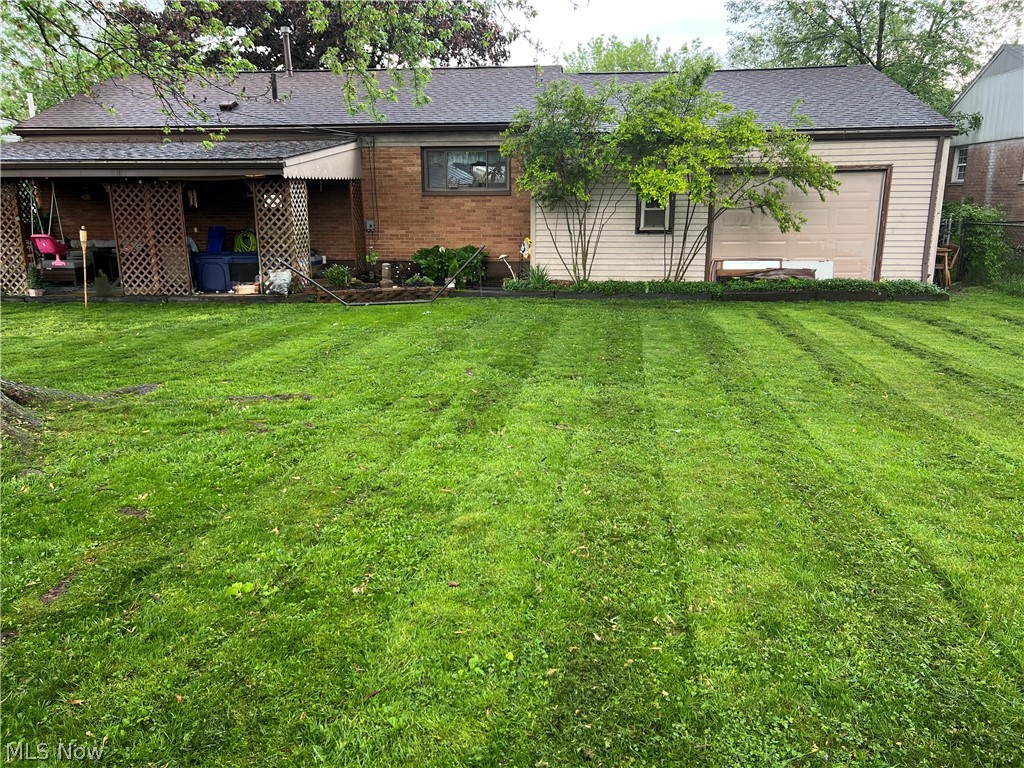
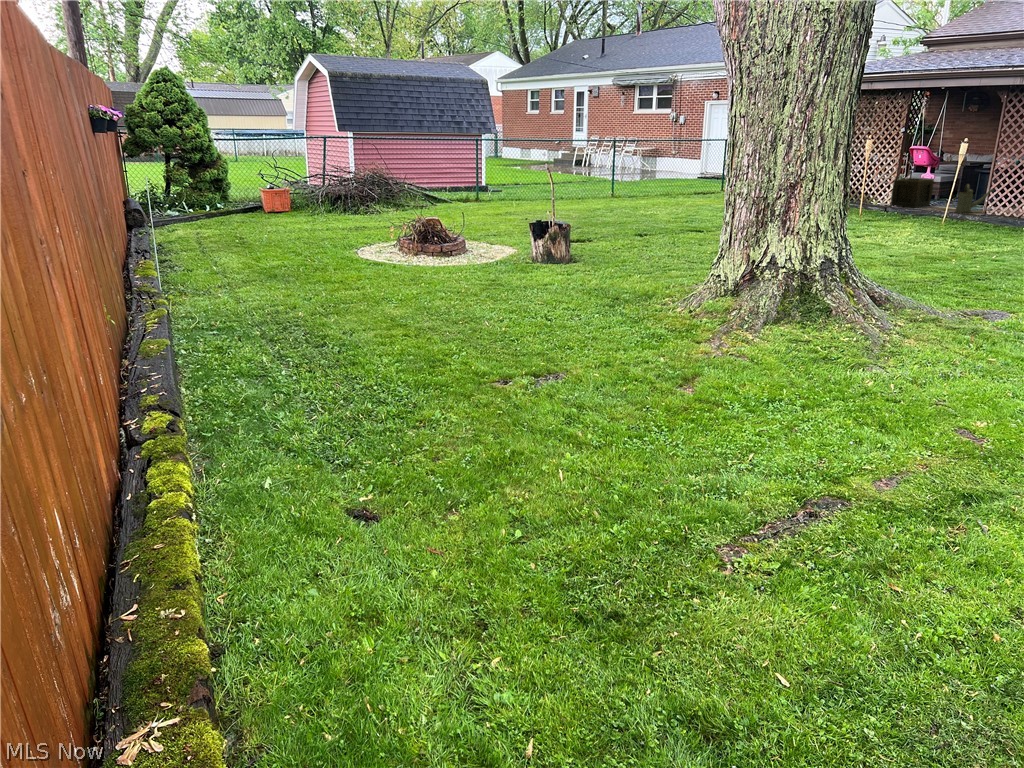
wooden crate: none [26,266,72,295] -> present [891,178,934,208]

